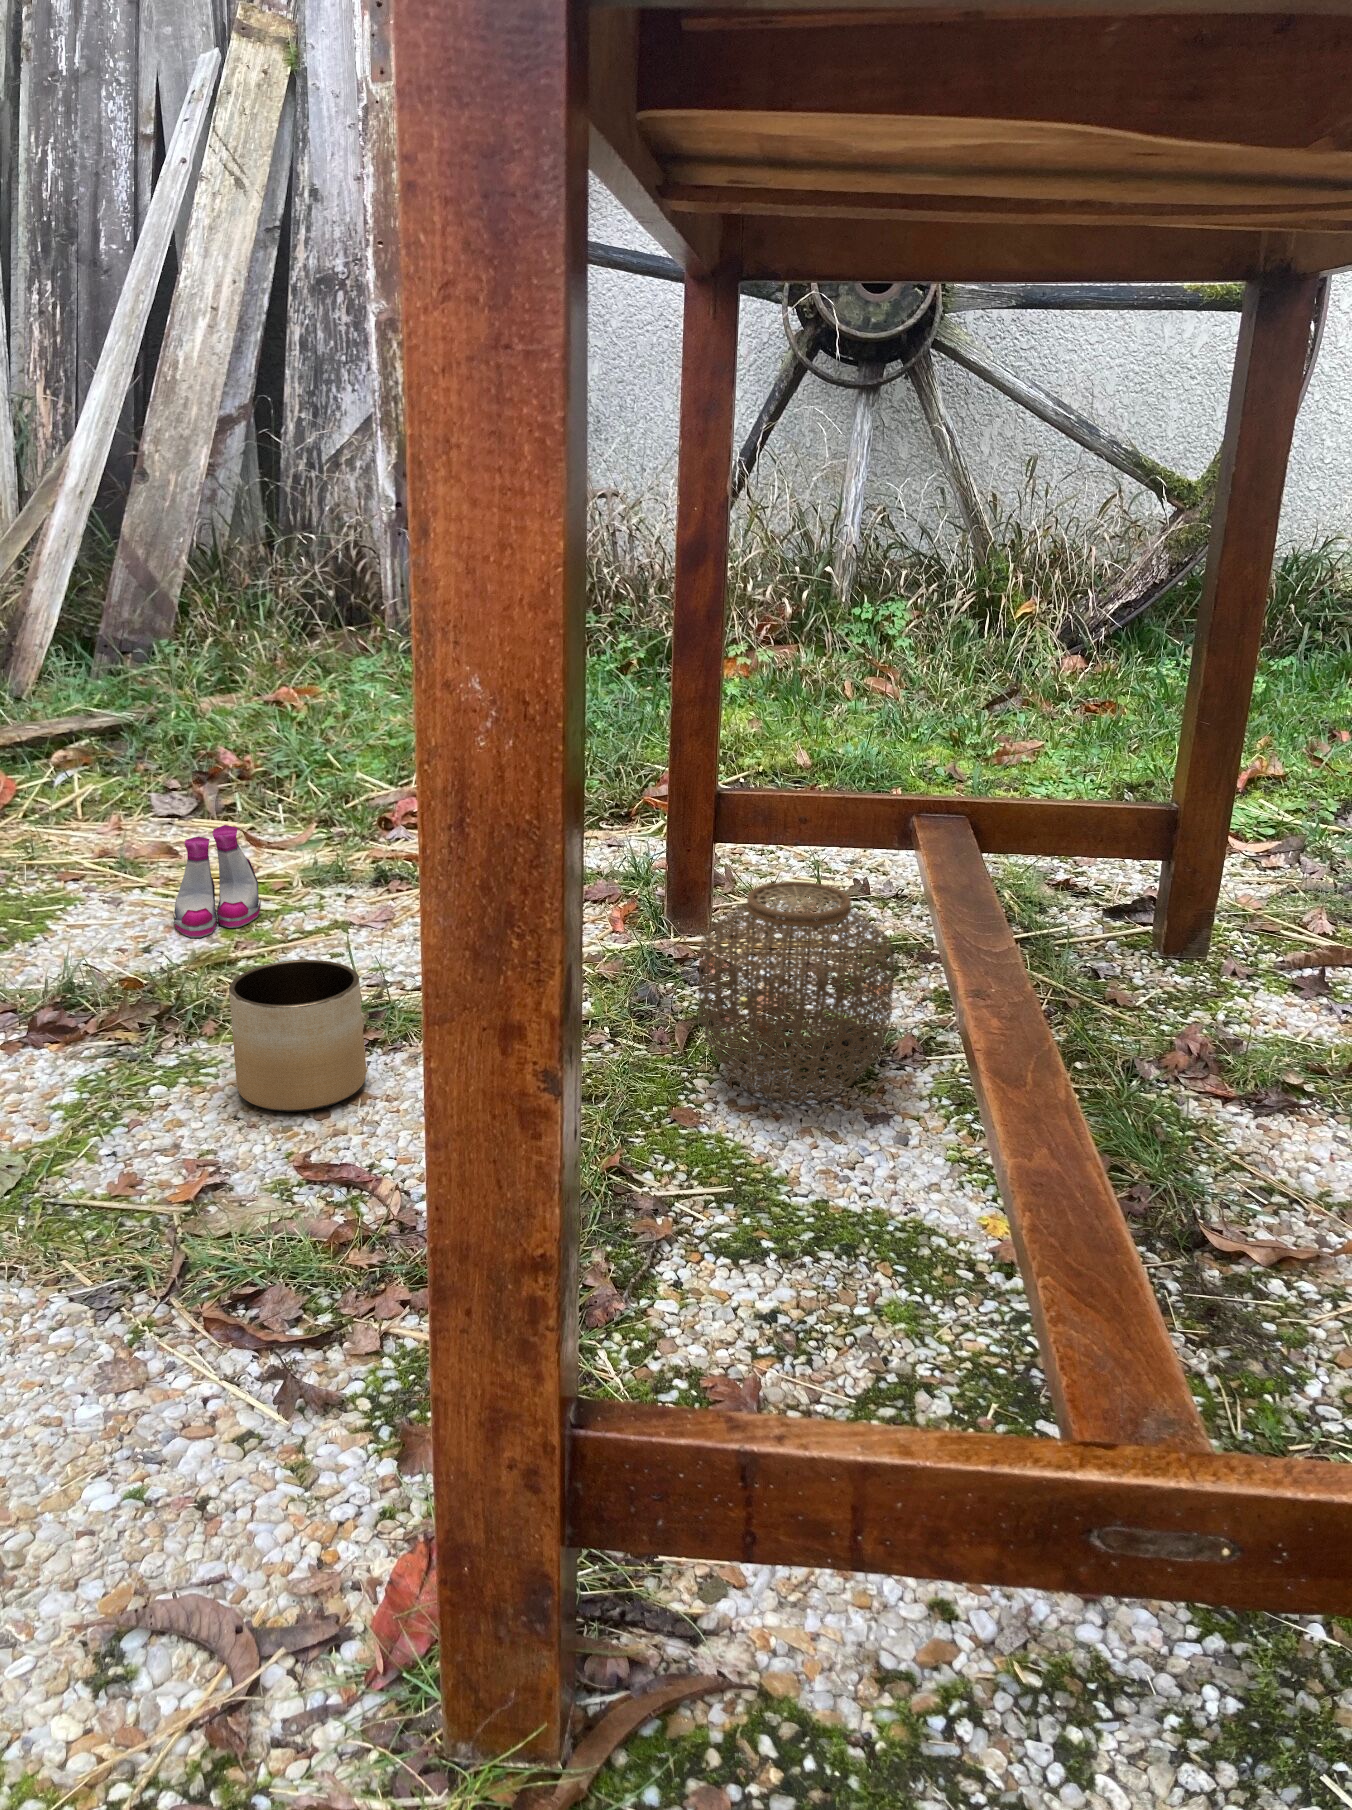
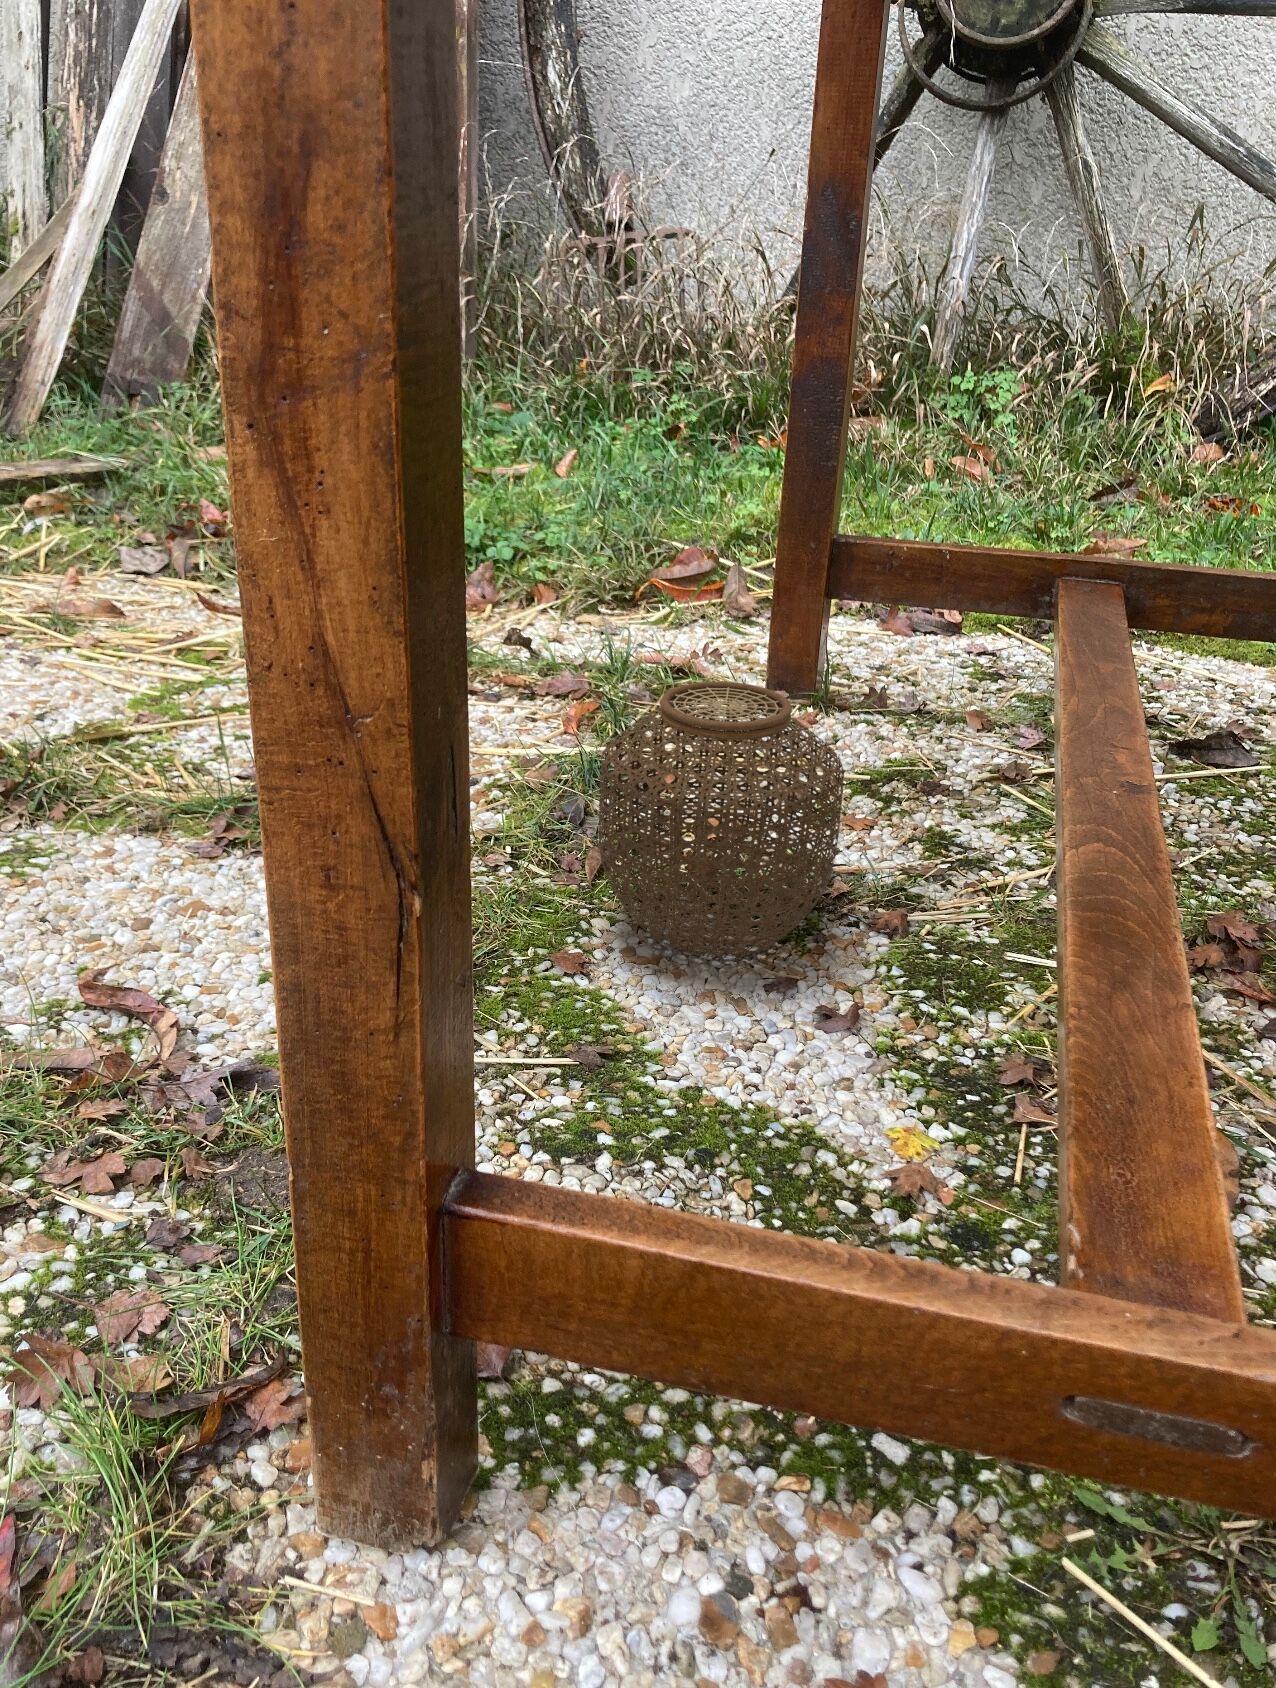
boots: present [173,825,261,938] -> none [79,580,183,707]
planter: present [229,960,366,1112] -> none [36,739,207,918]

